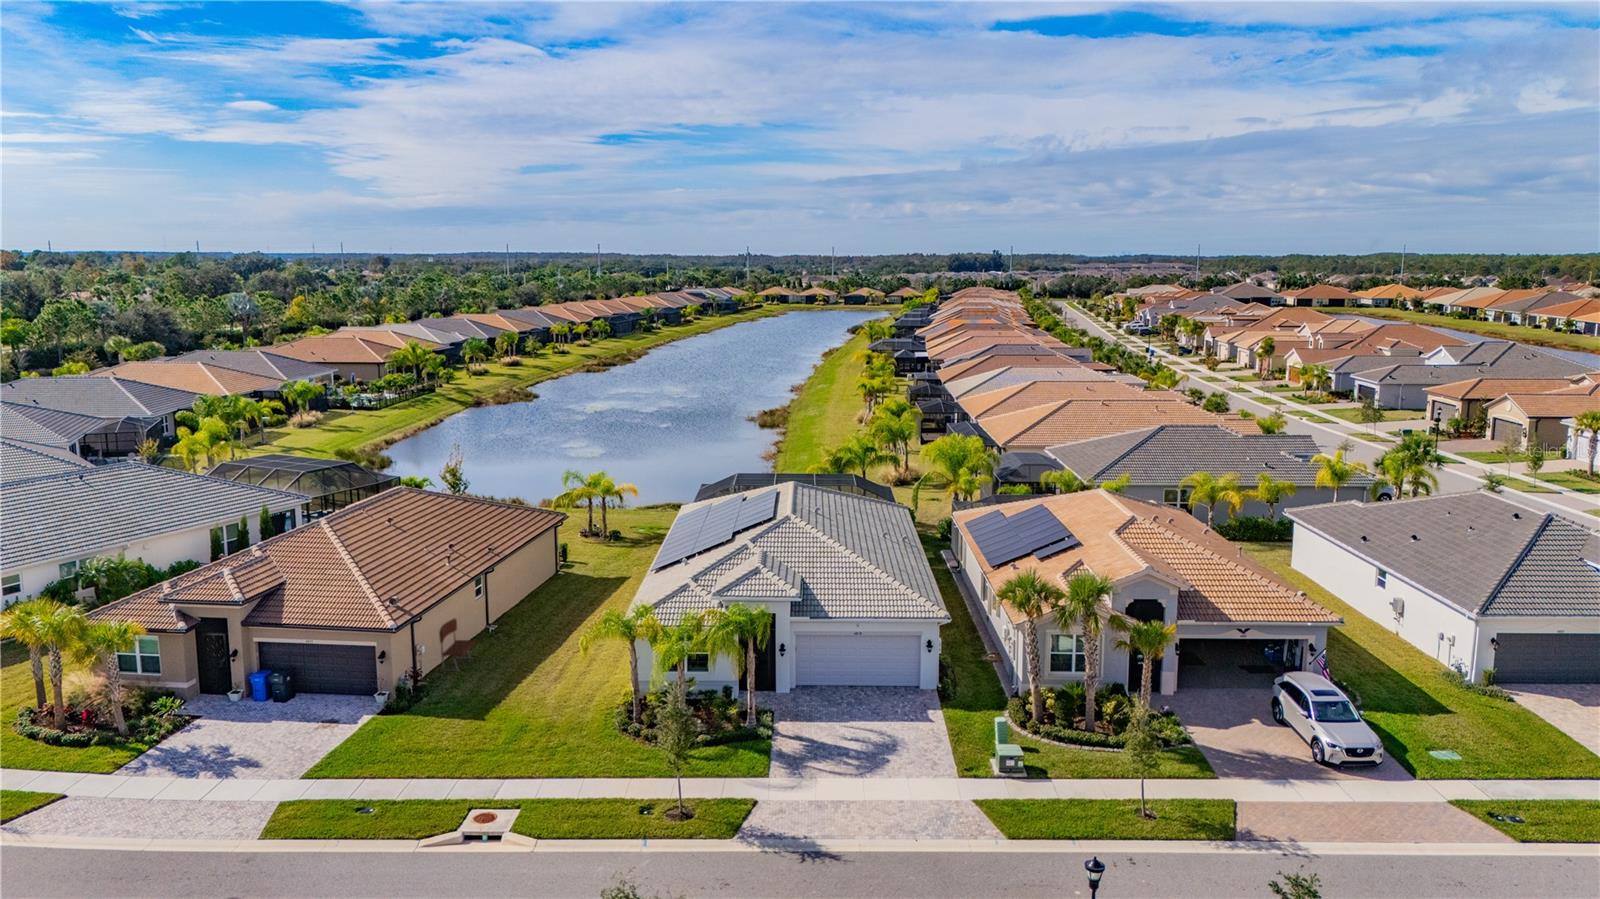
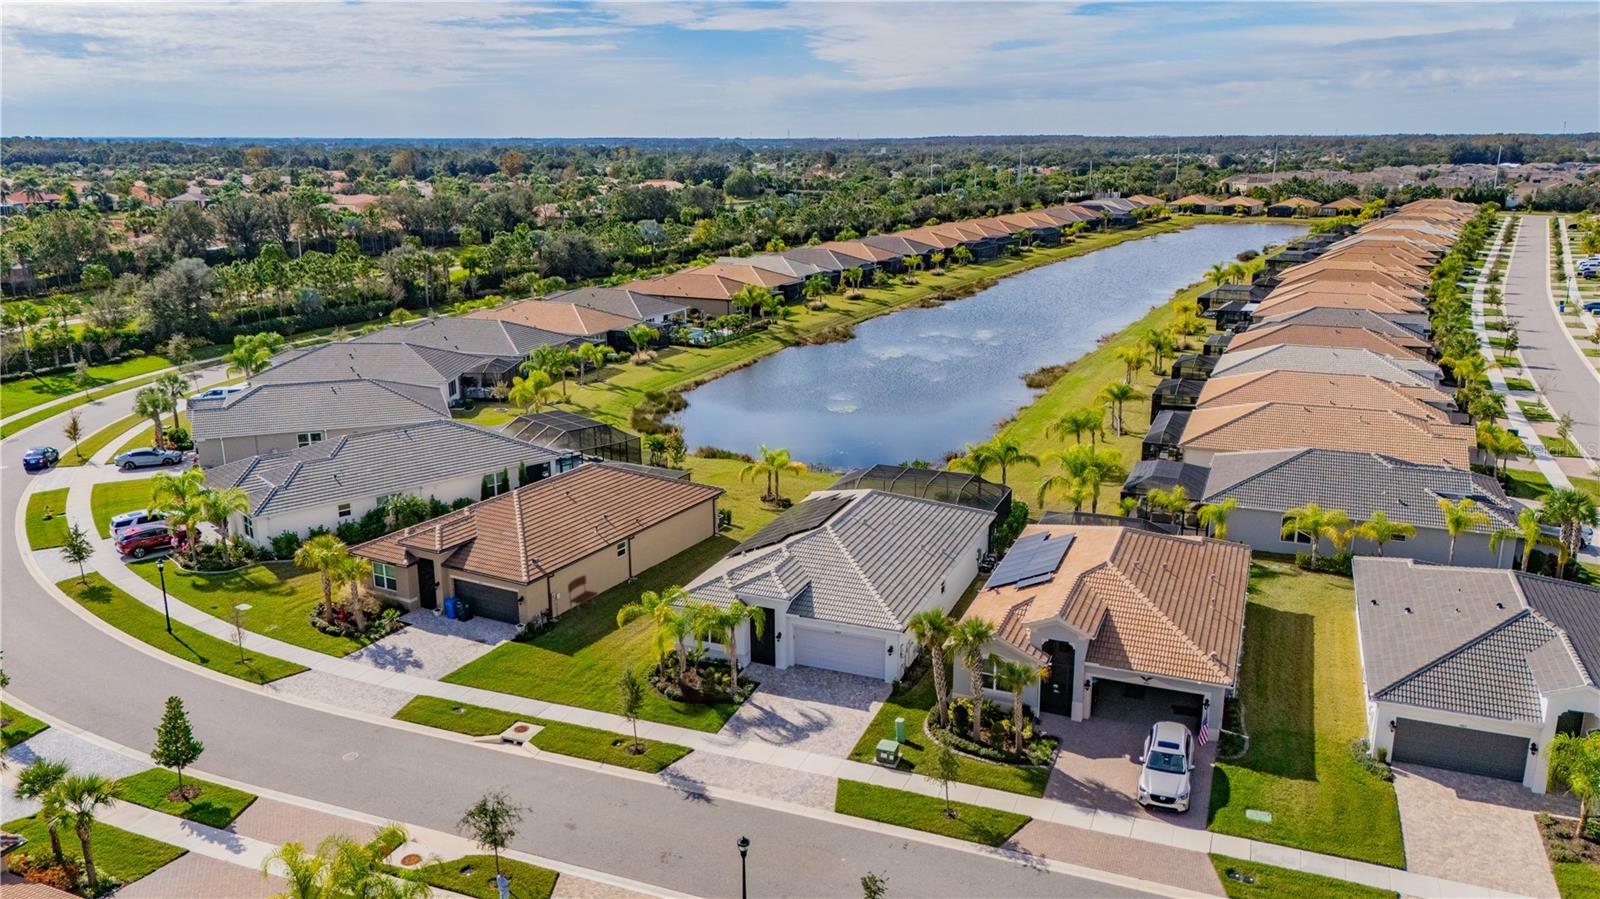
lounge chair: none [692,712,743,759] -> present [678,677,717,711]

